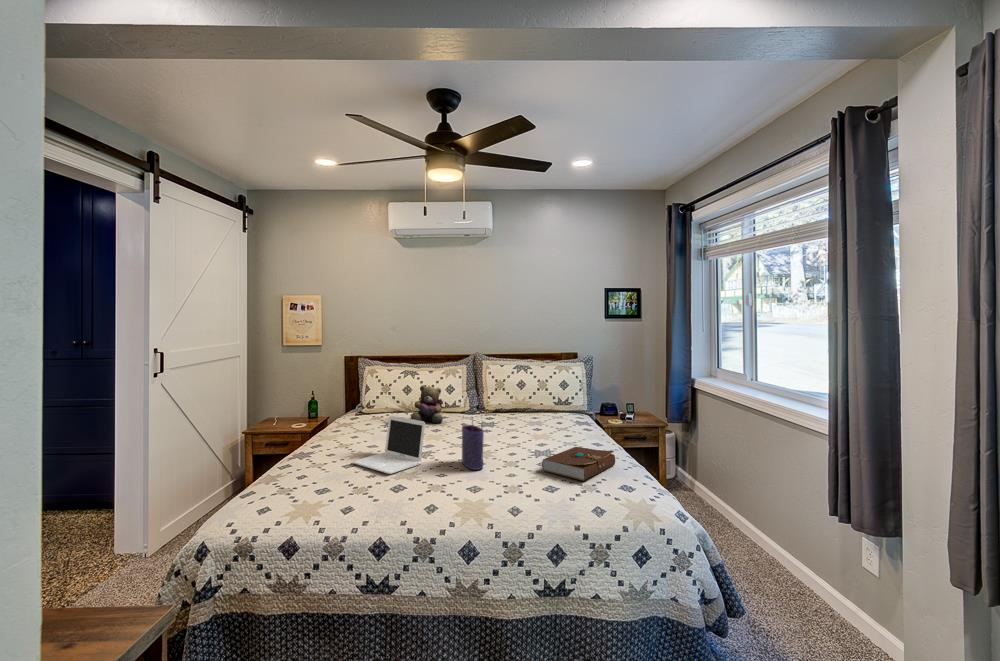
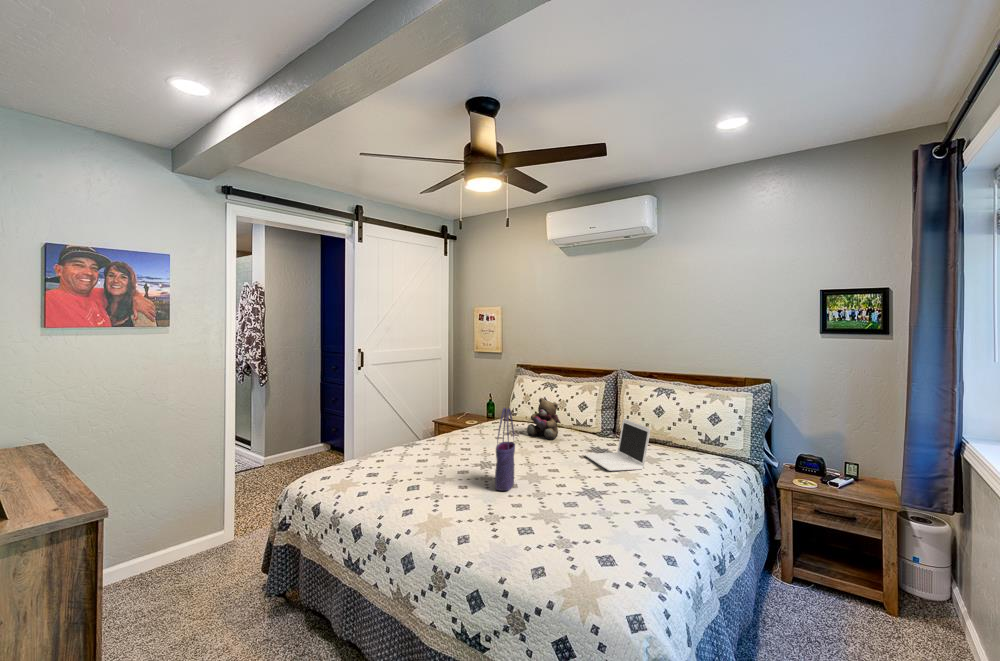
laptop: present [353,416,425,474] -> present [585,419,650,471]
book: present [542,447,615,481] -> none [558,494,654,533]

